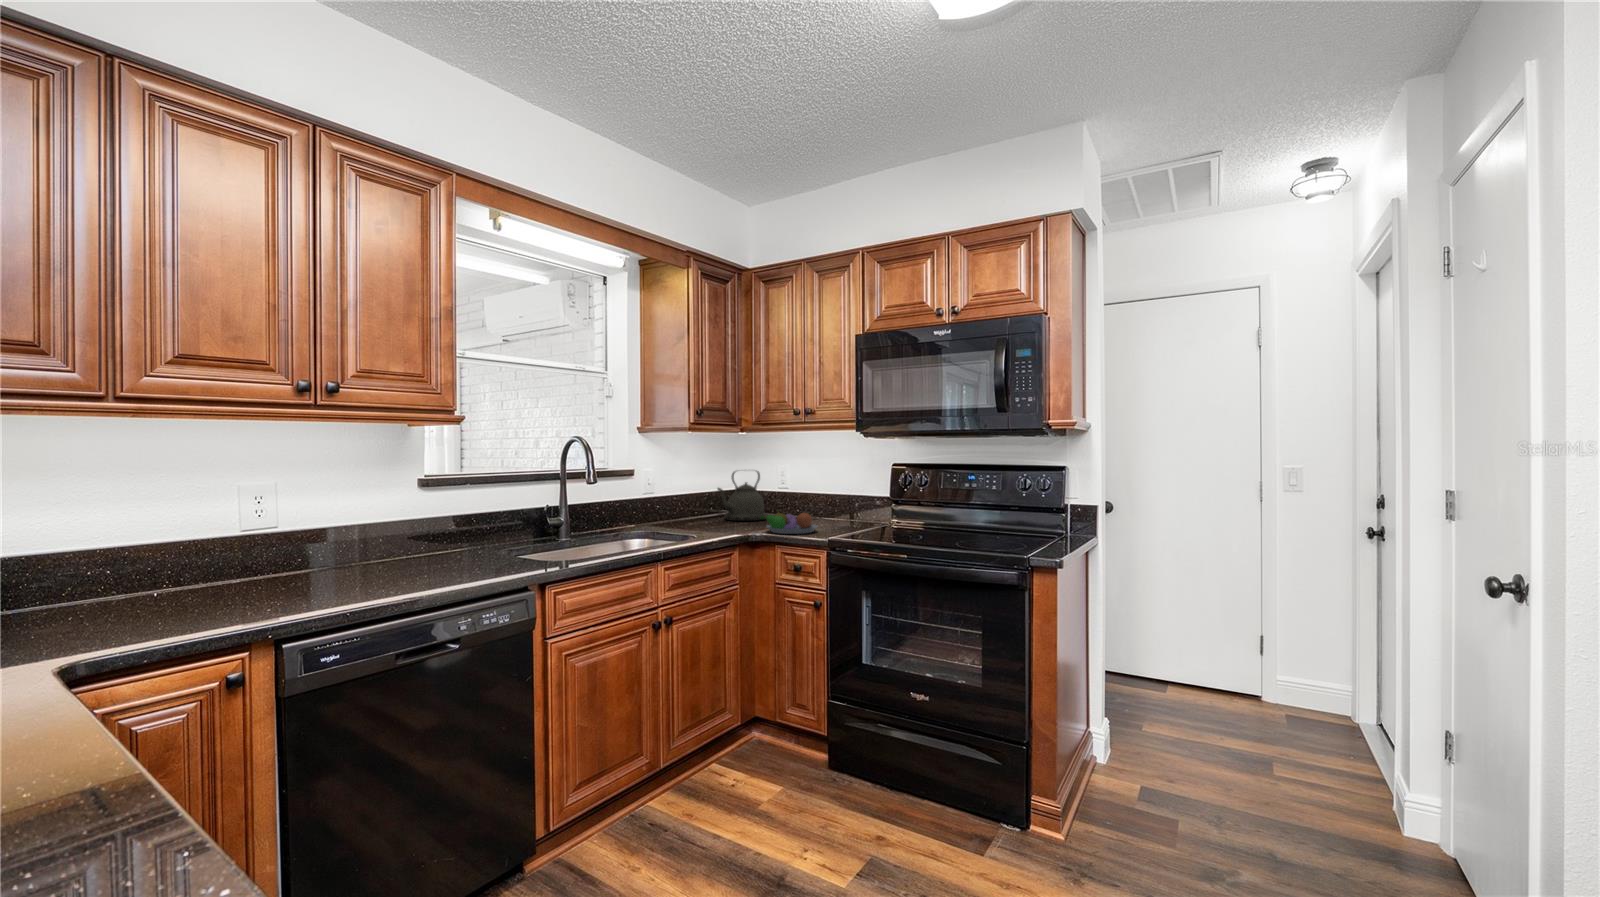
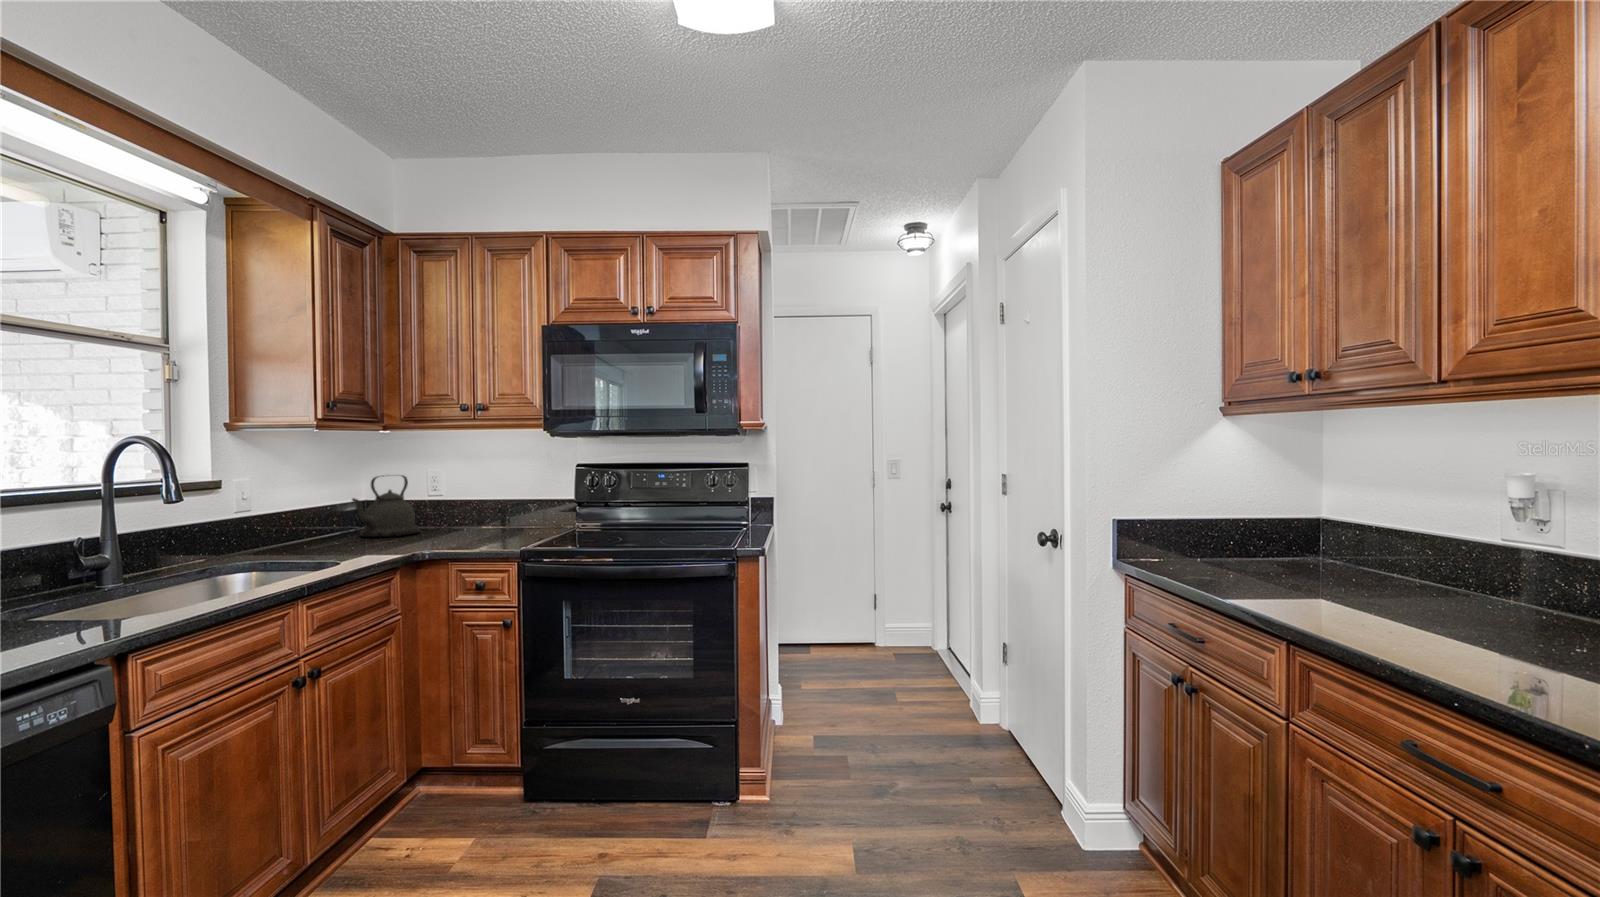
fruit bowl: present [761,513,817,534] -> none [426,521,499,548]

